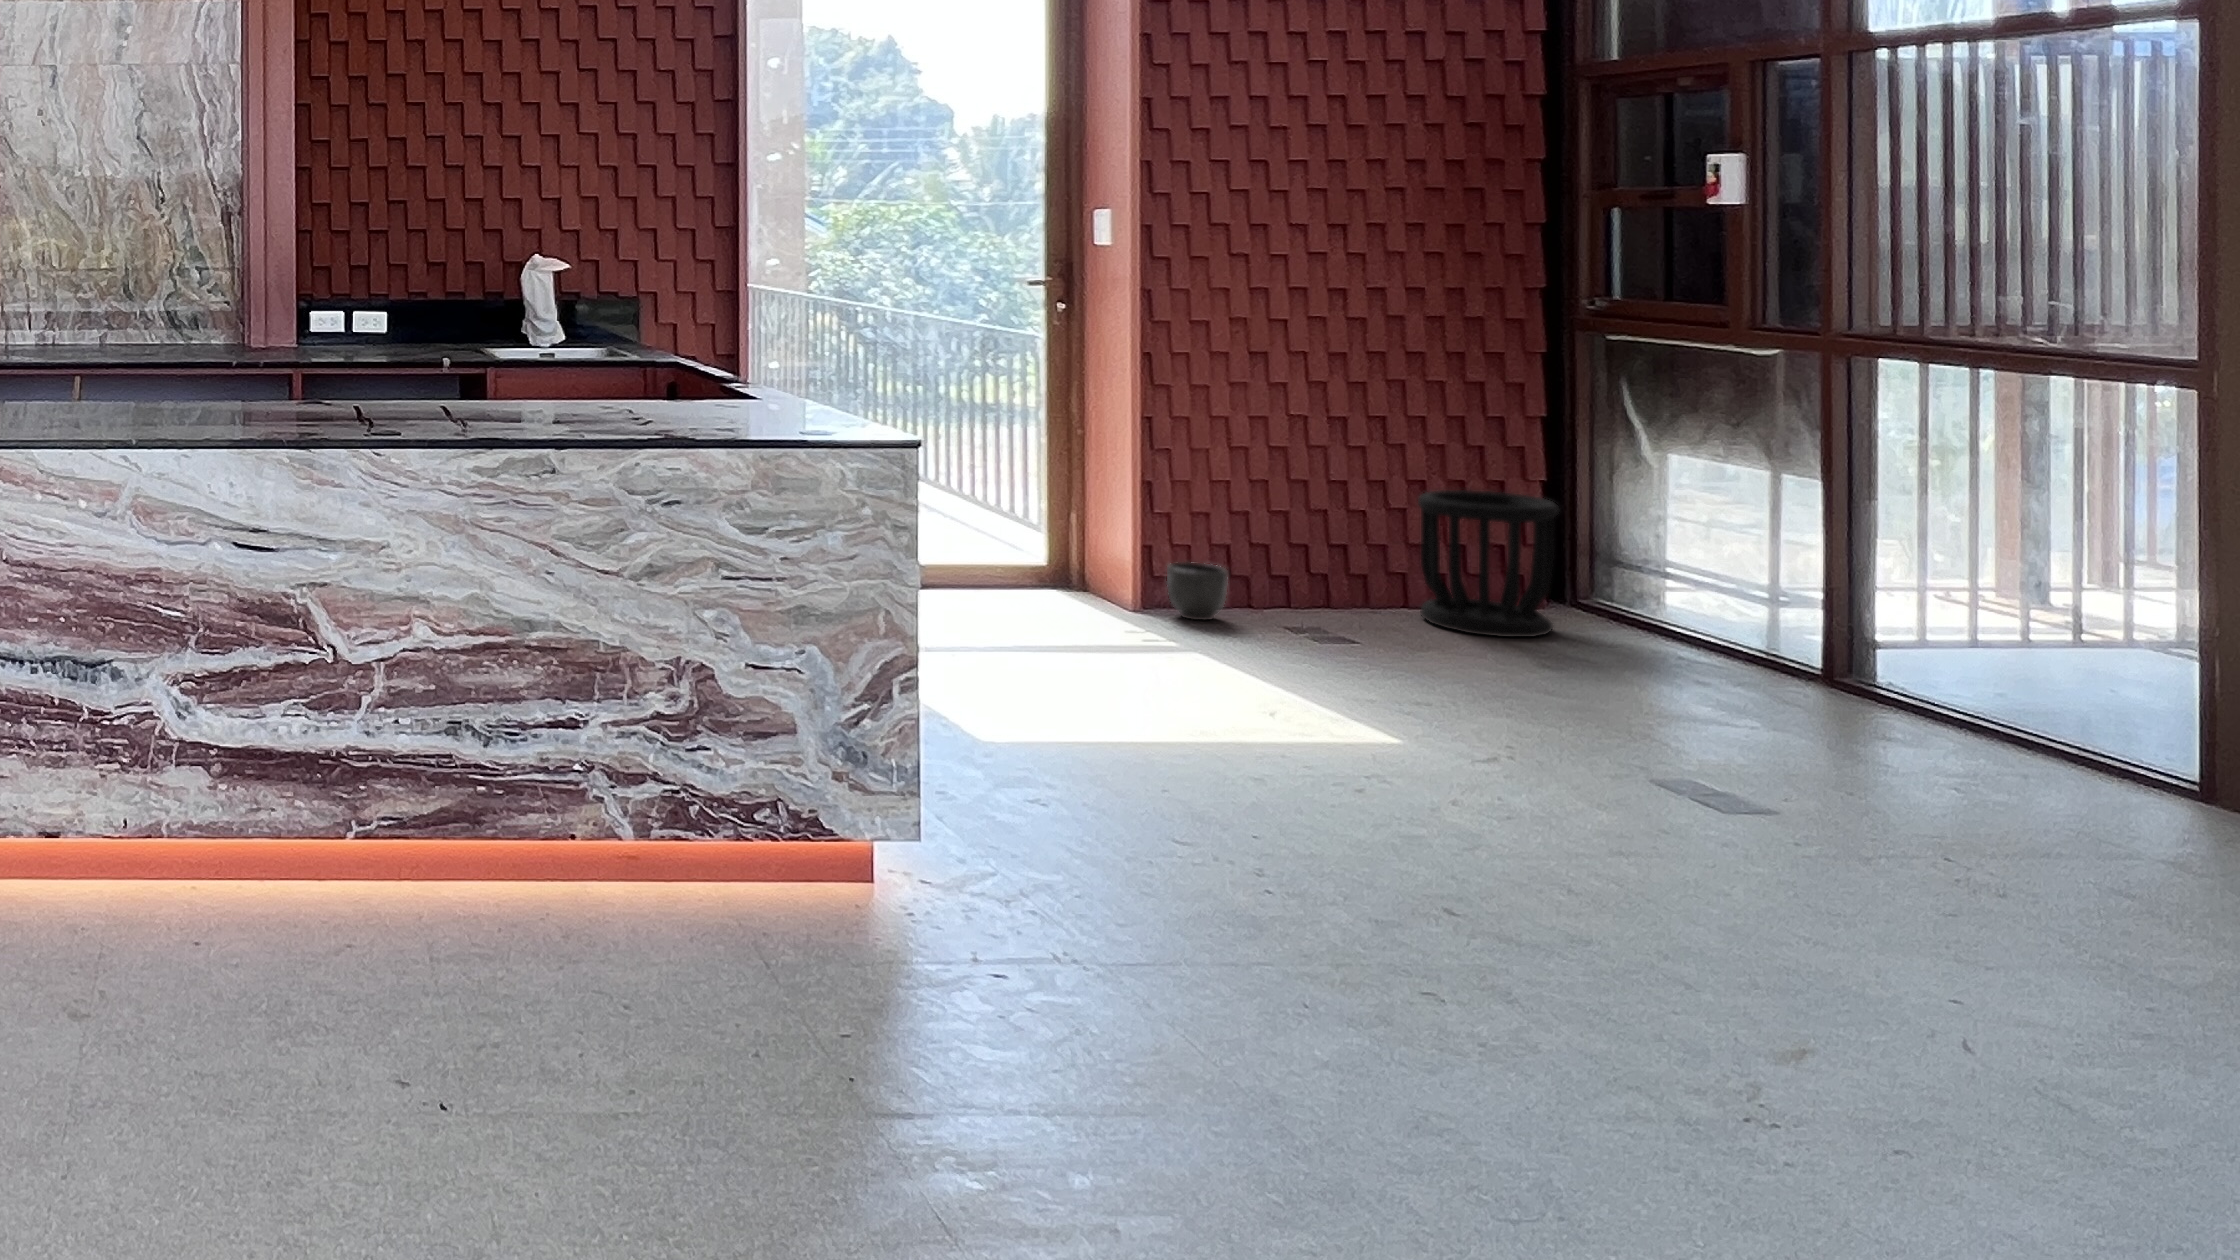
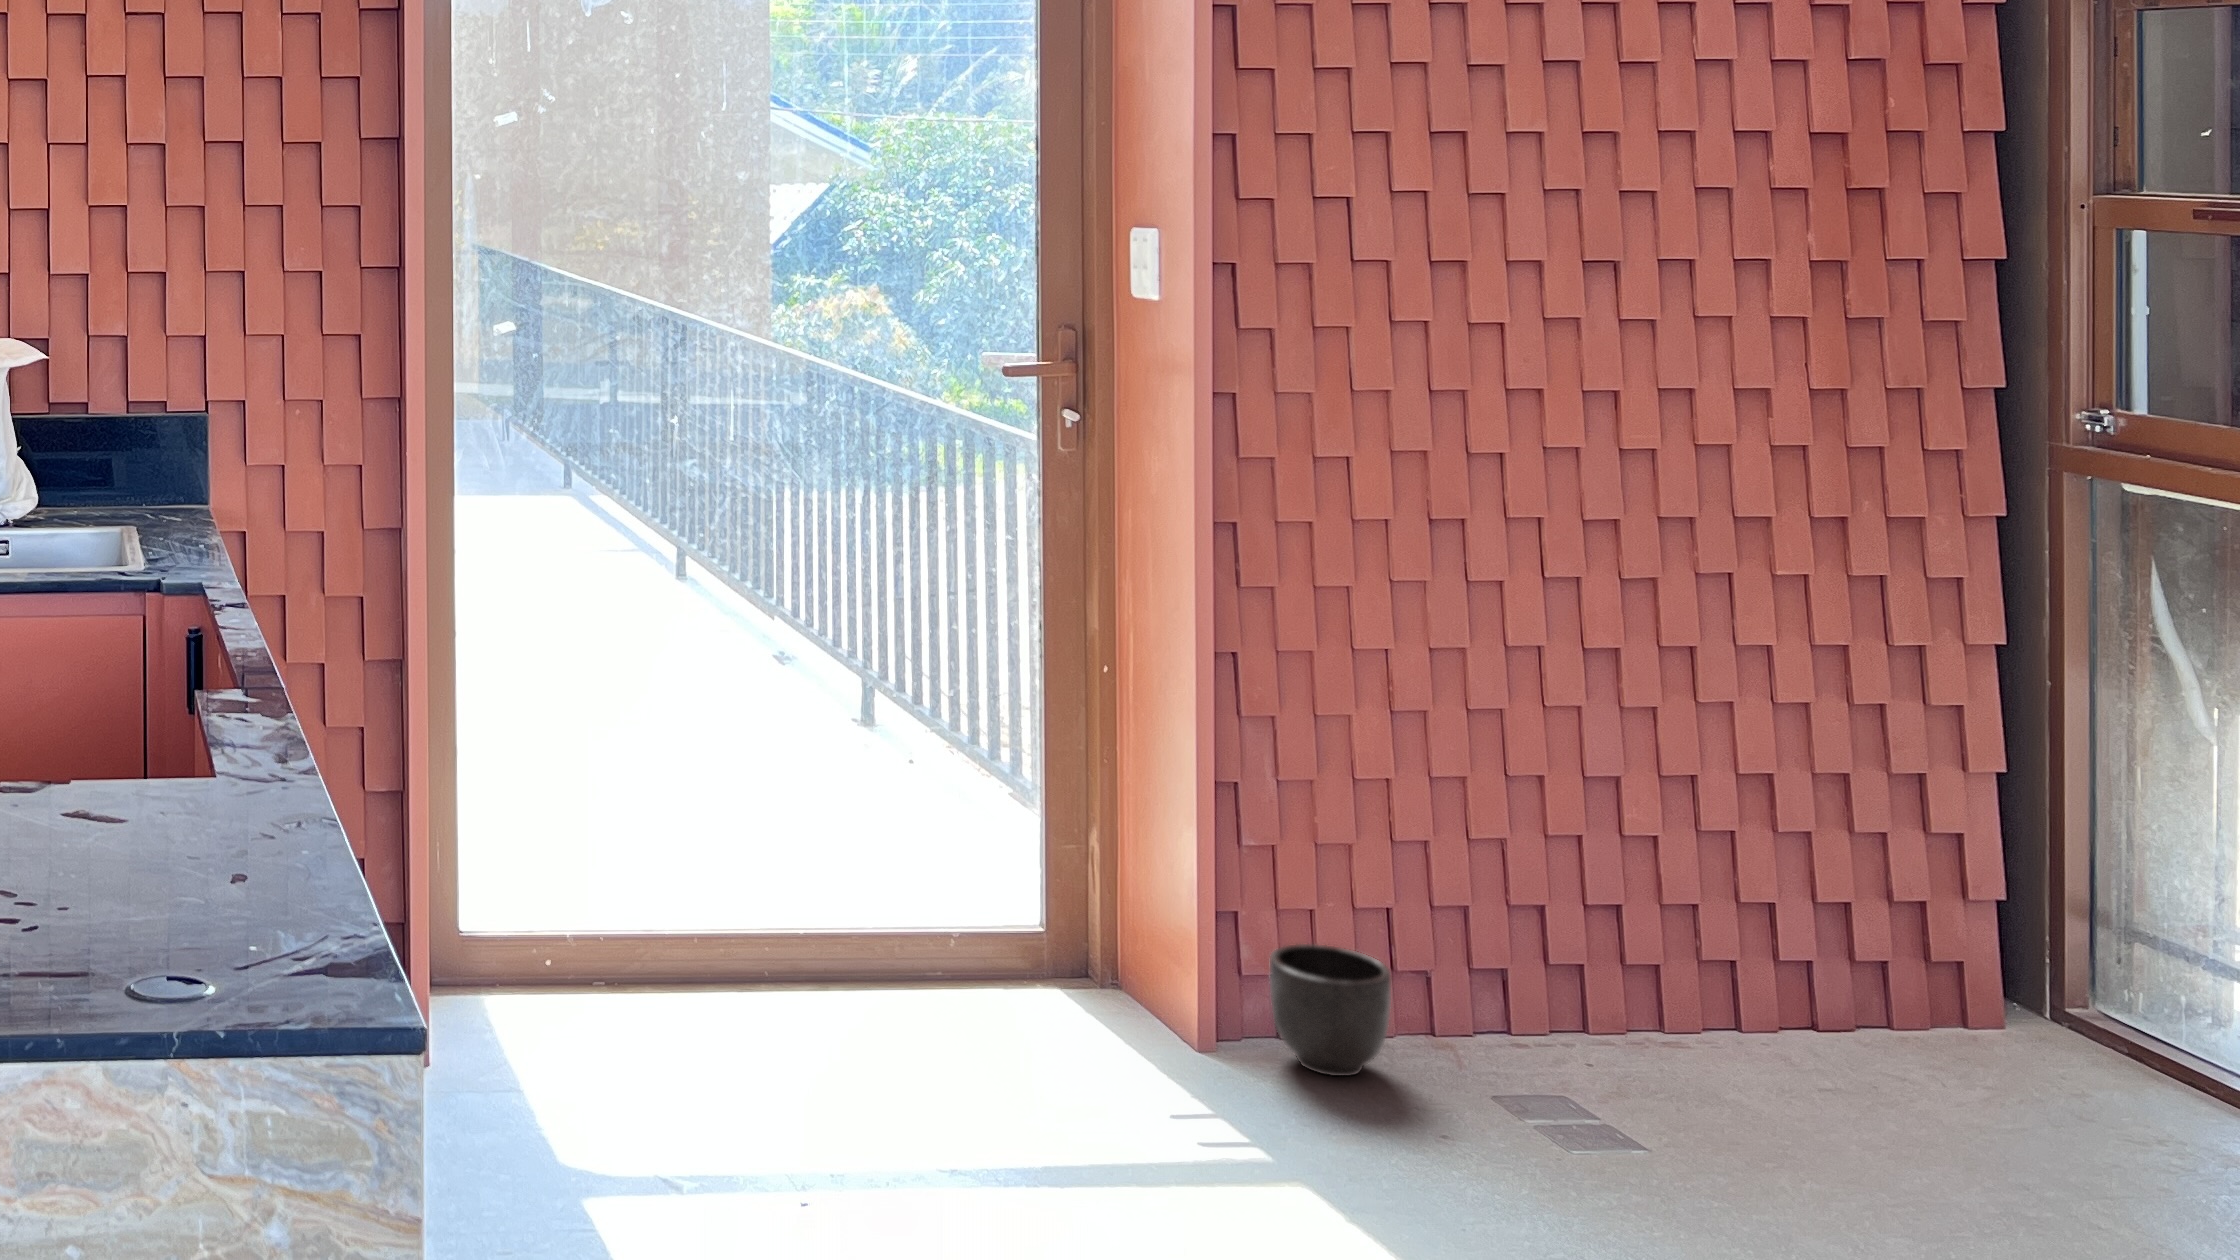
wastebasket: present [1418,490,1559,637] -> none [1762,792,2059,1126]

